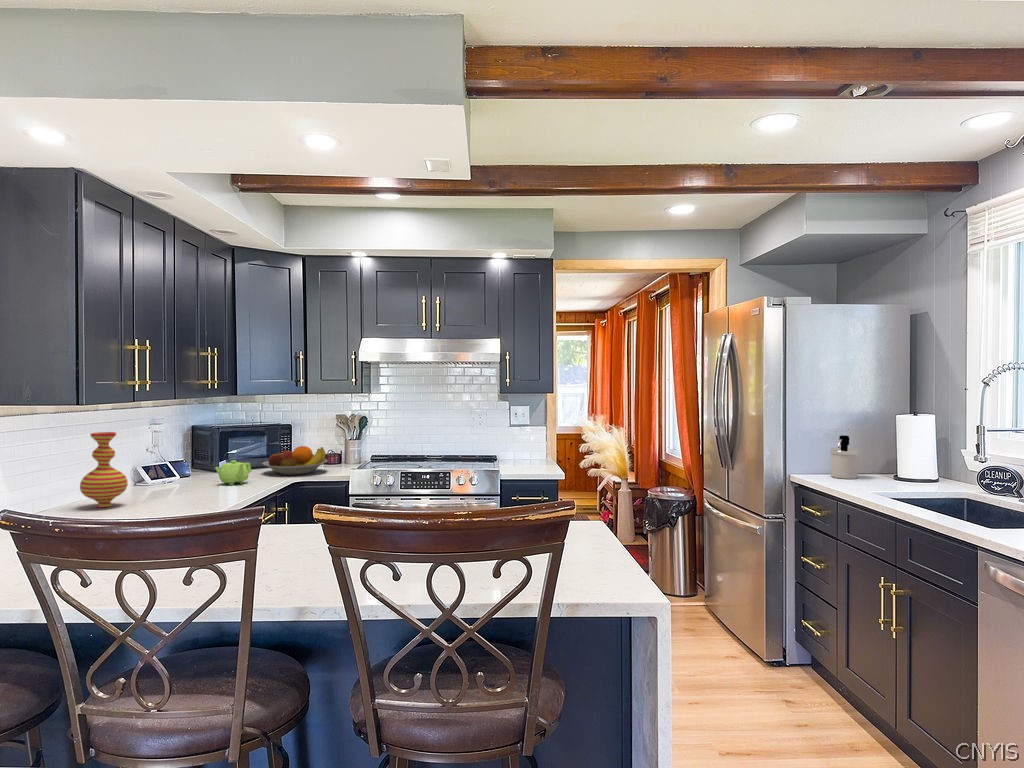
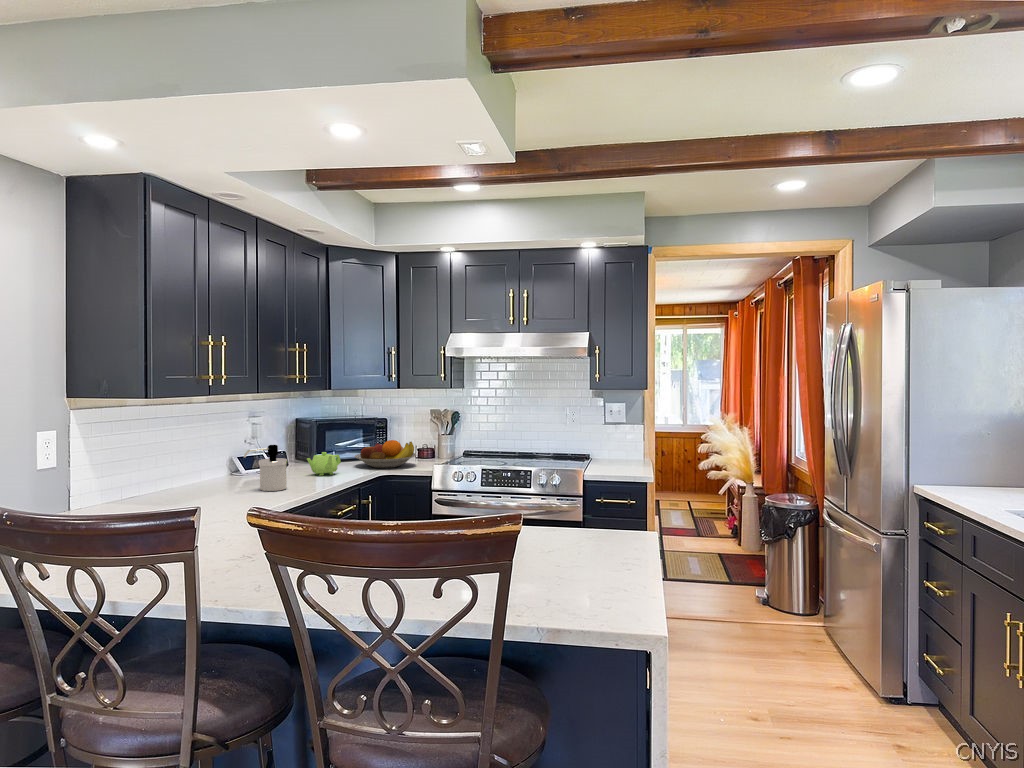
vase: present [80,432,128,508] -> none [183,423,224,492]
soap dispenser: present [830,435,859,479] -> present [243,445,287,491]

